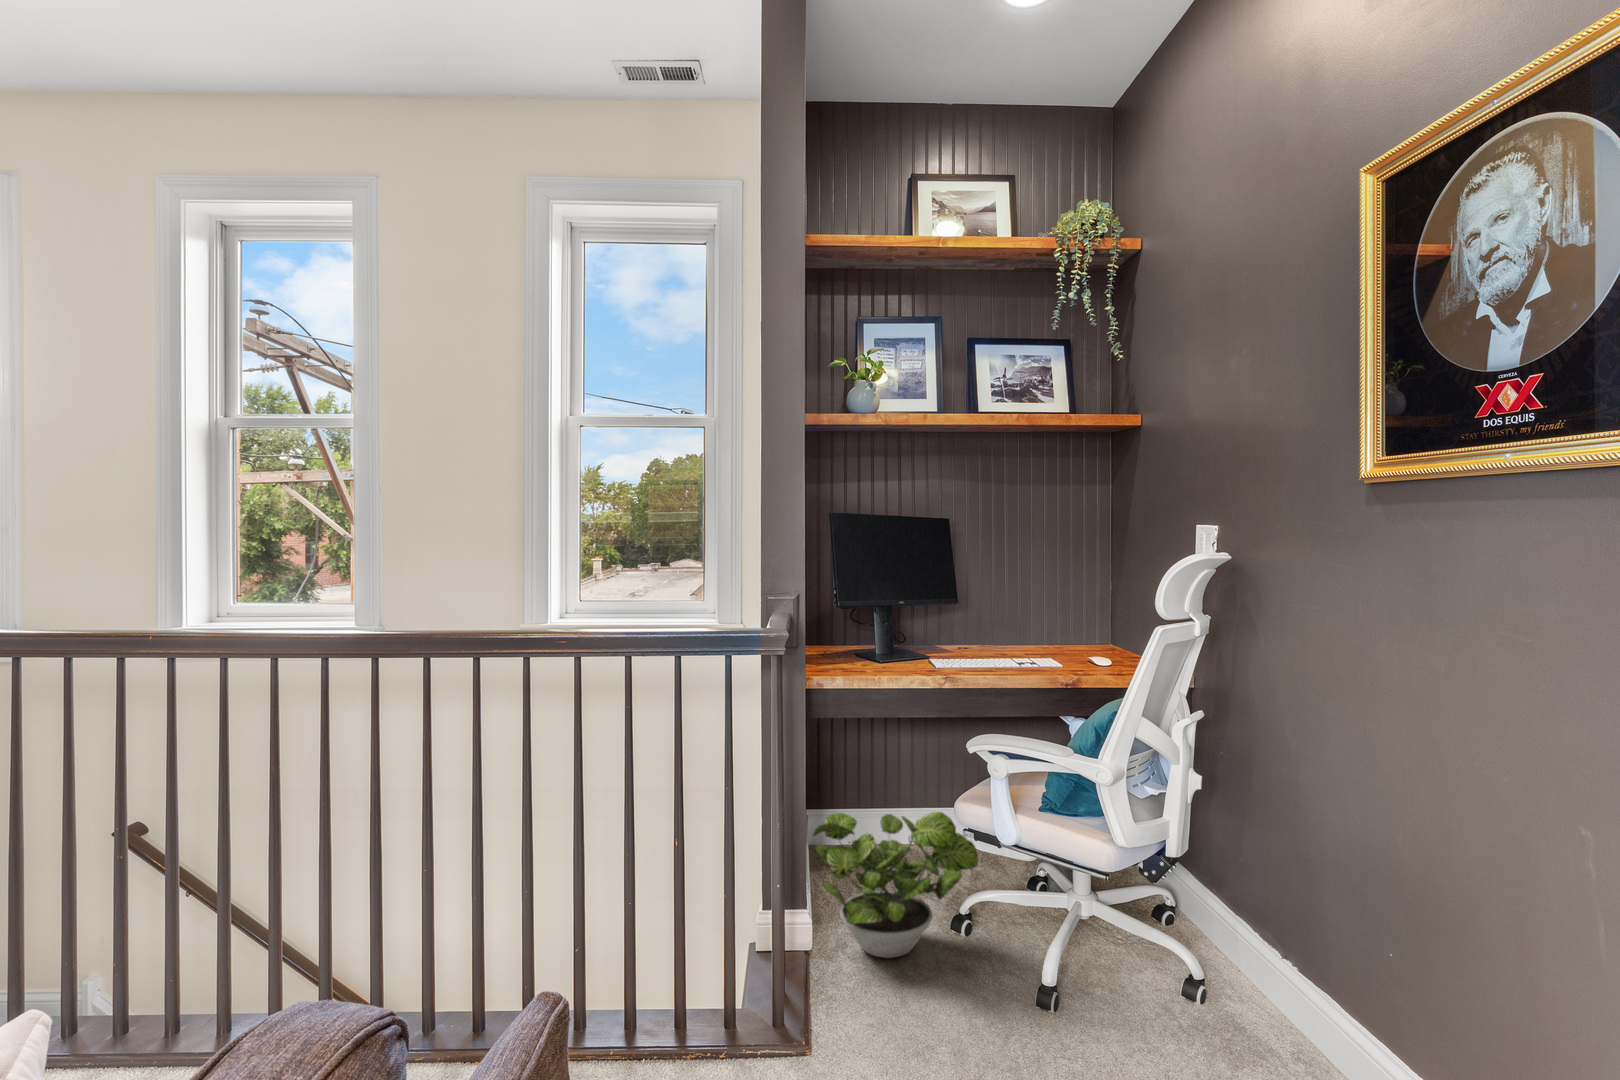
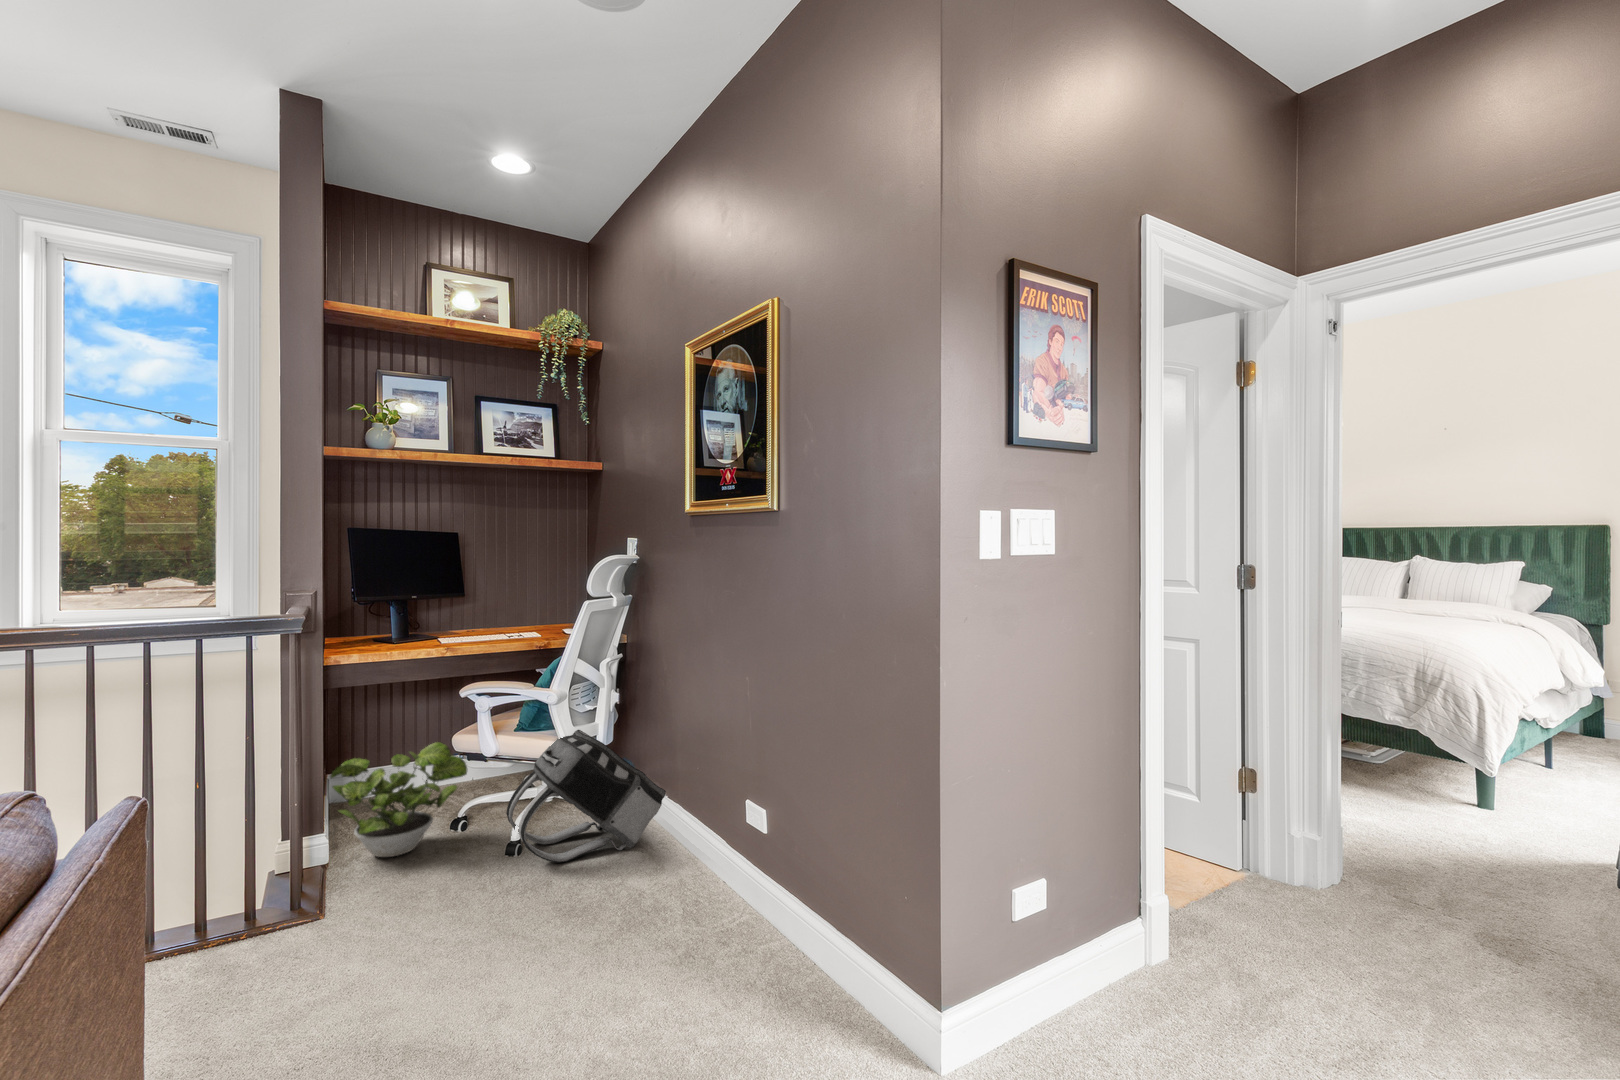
backpack: none [1033,826,1297,1043] -> present [506,730,666,863]

